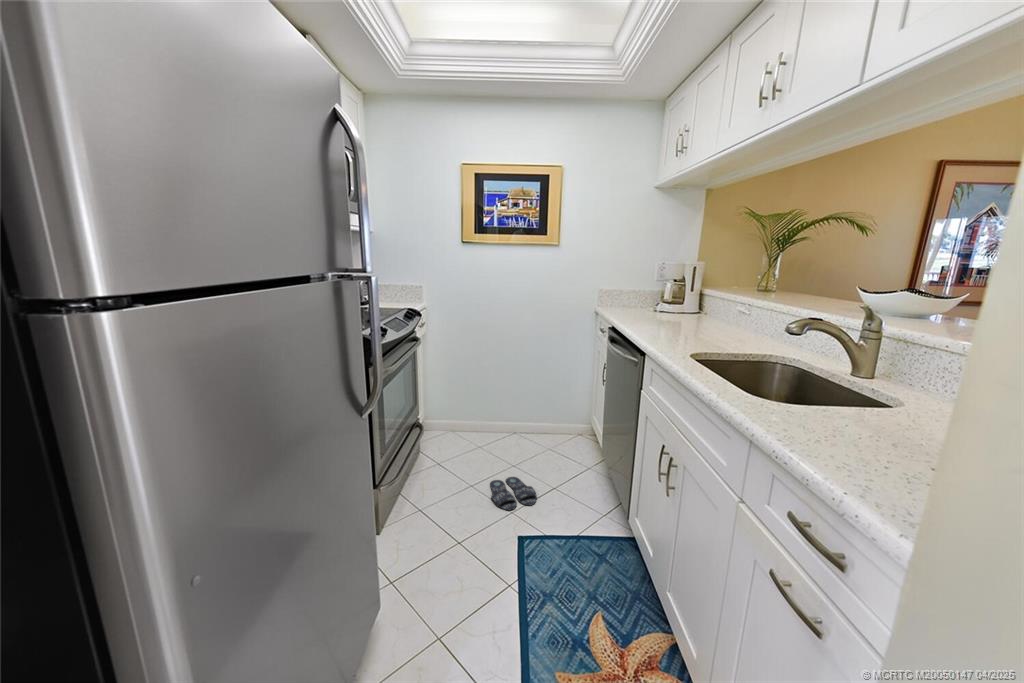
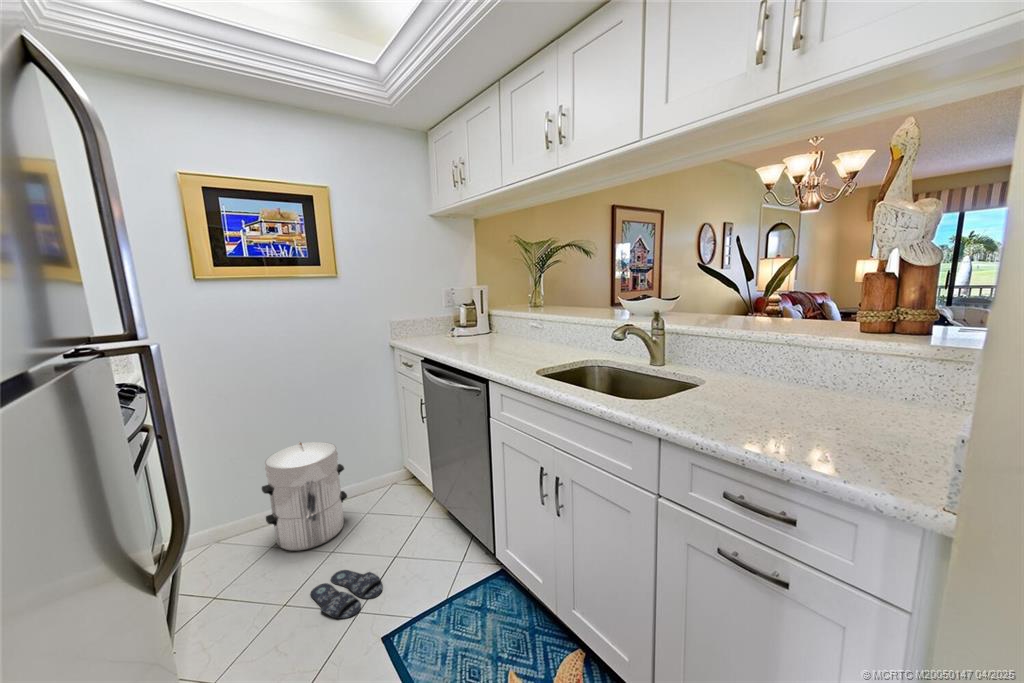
waste bin: none [481,373,537,454] -> present [262,442,347,551]

